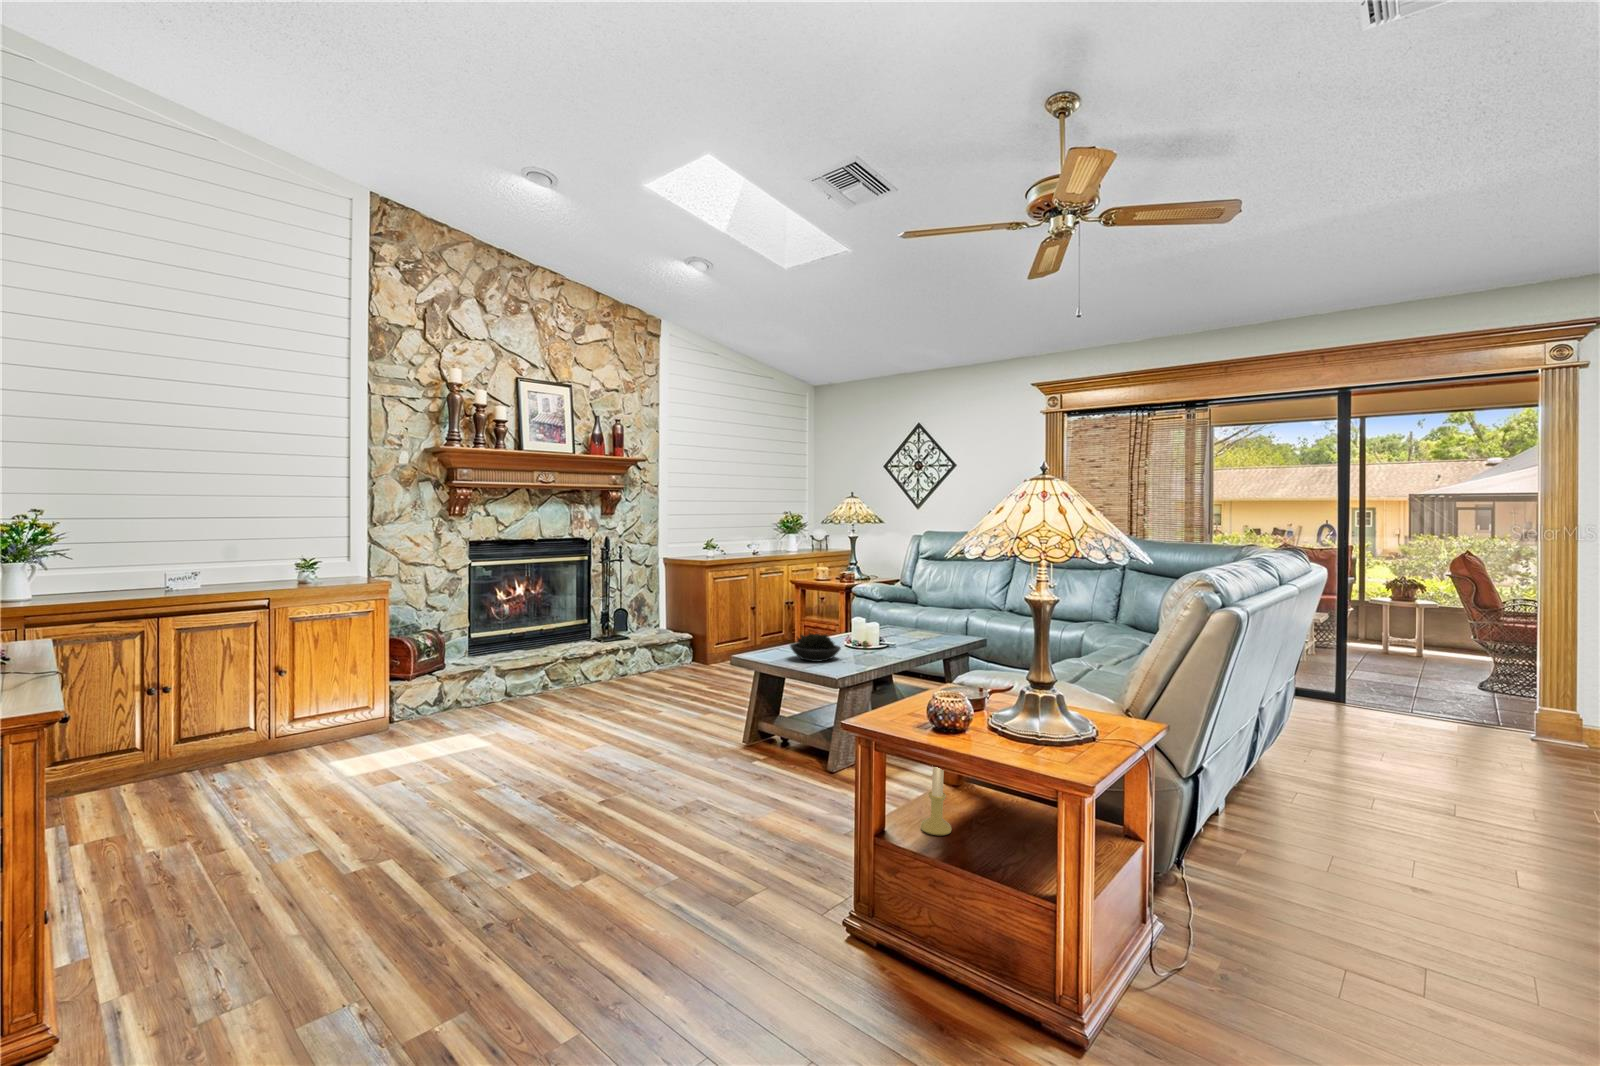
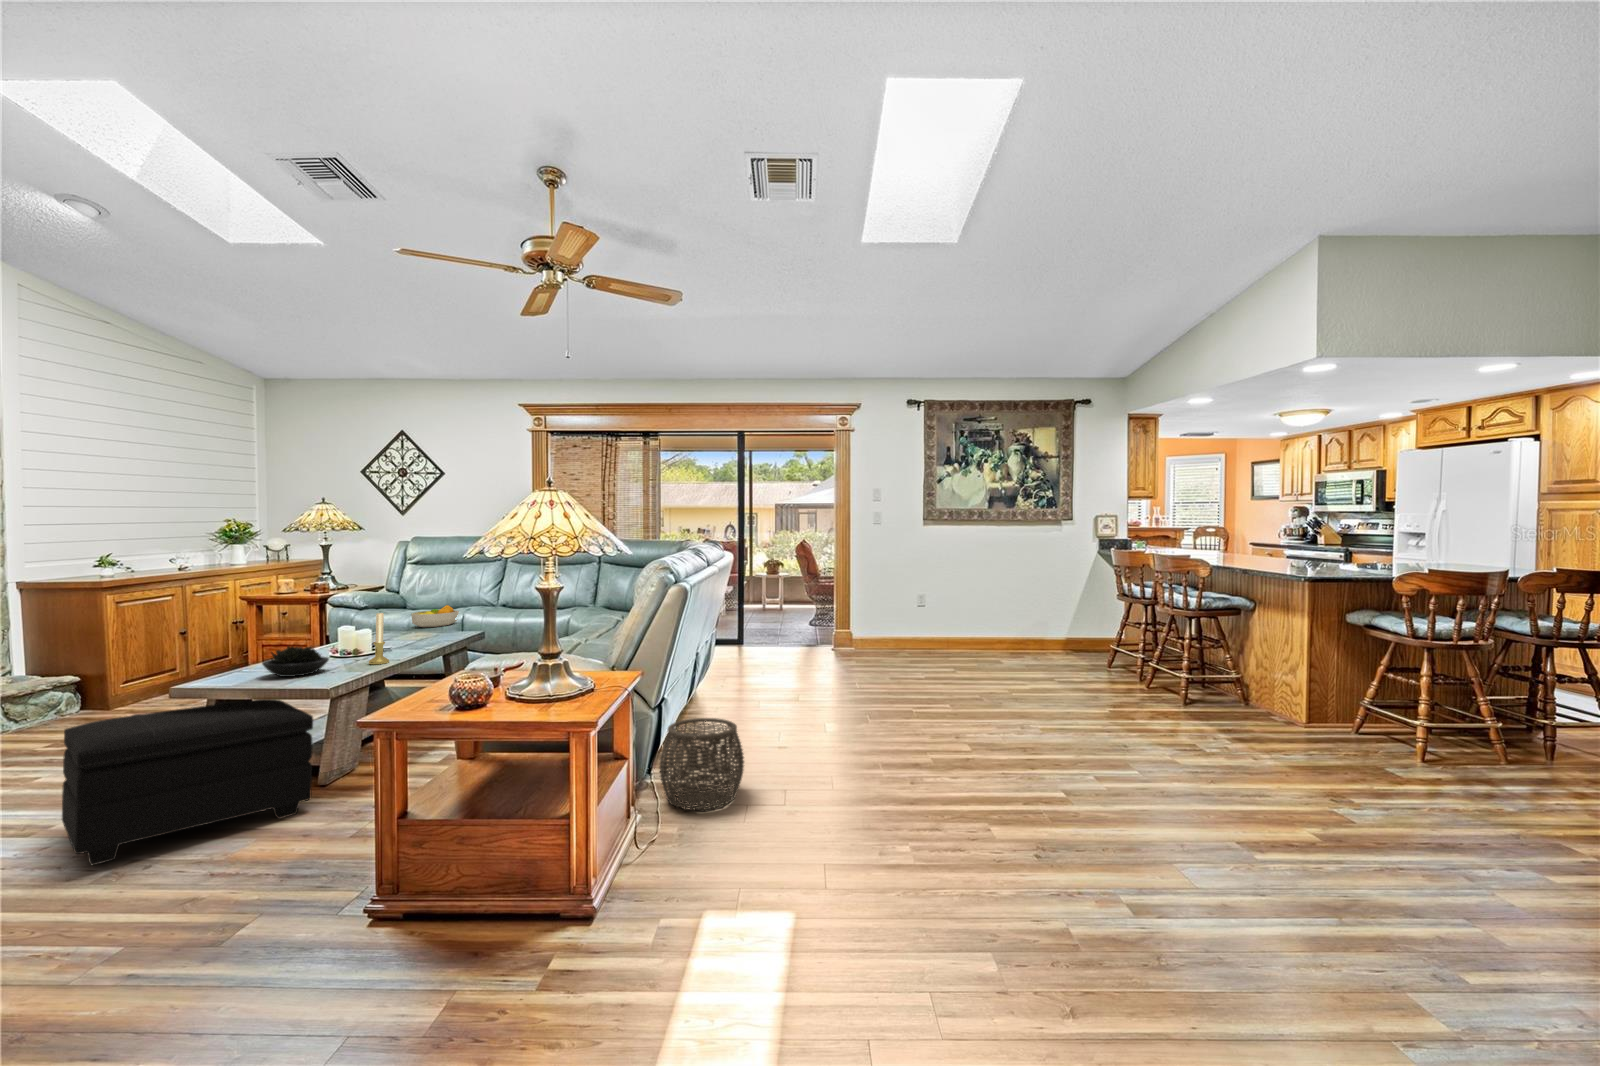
fruit bowl: none [920,602,965,624] -> present [411,605,459,627]
footstool: none [658,677,821,799] -> present [62,699,313,865]
candle holder: present [921,767,952,836] -> present [369,613,389,664]
woven basket: none [1189,795,1333,940] -> present [659,718,744,810]

